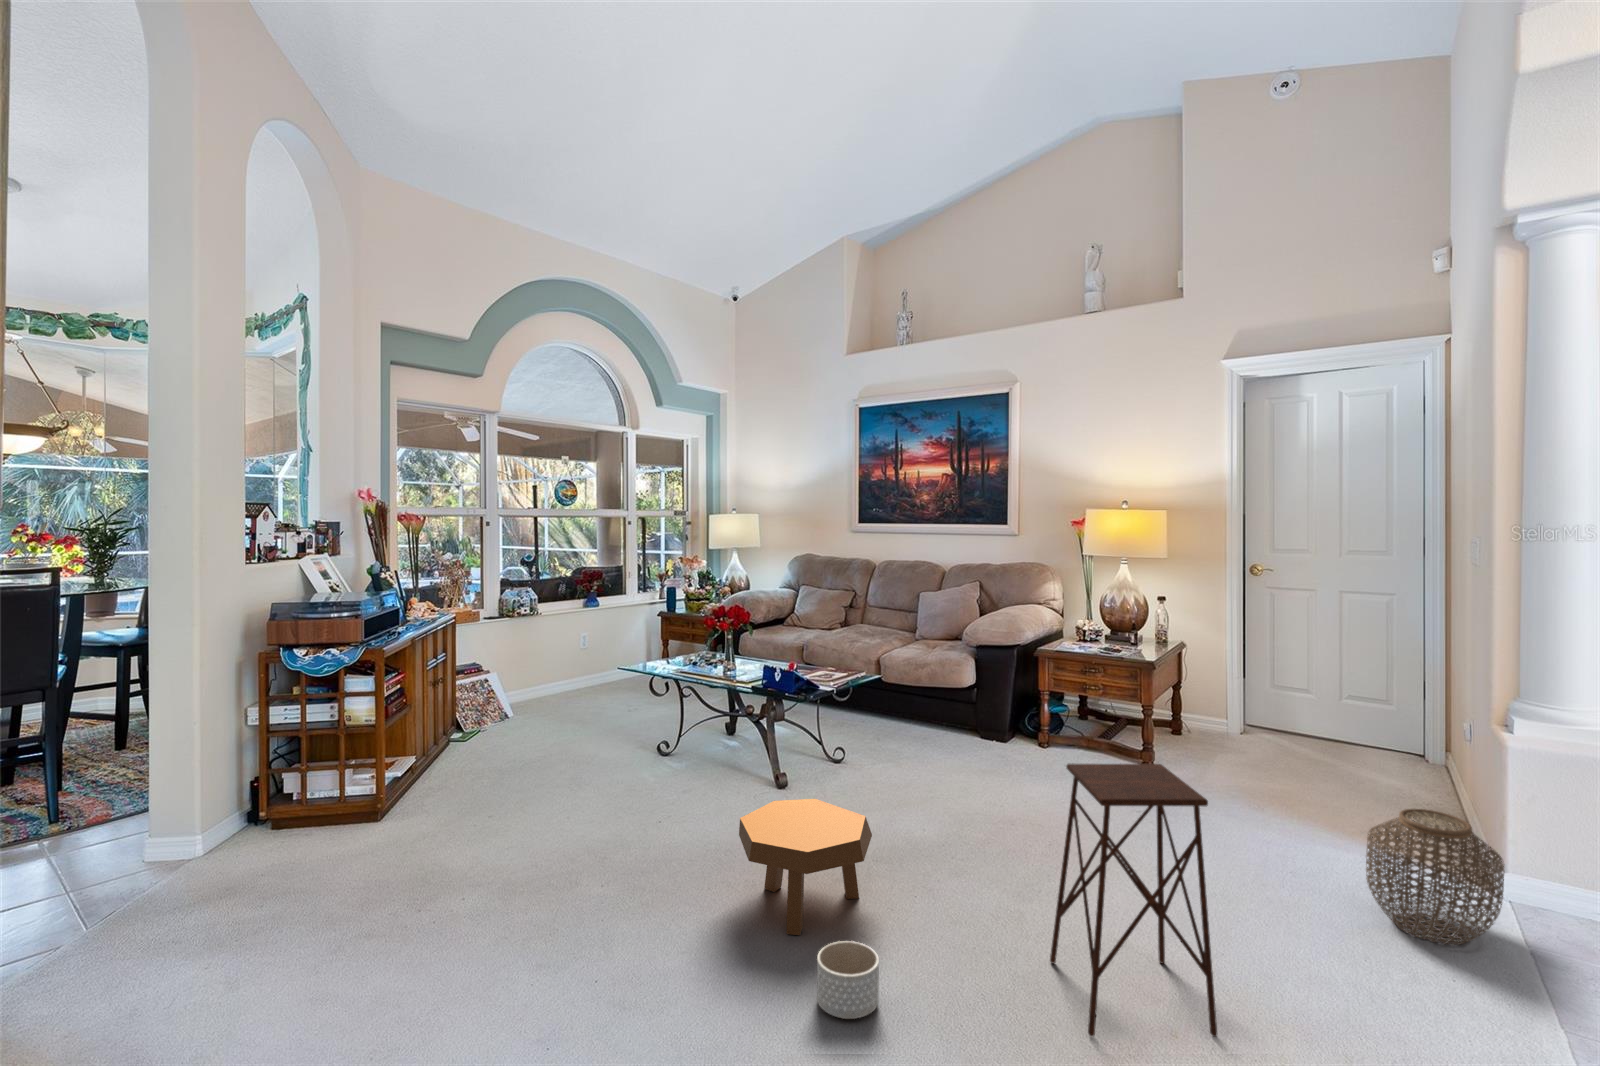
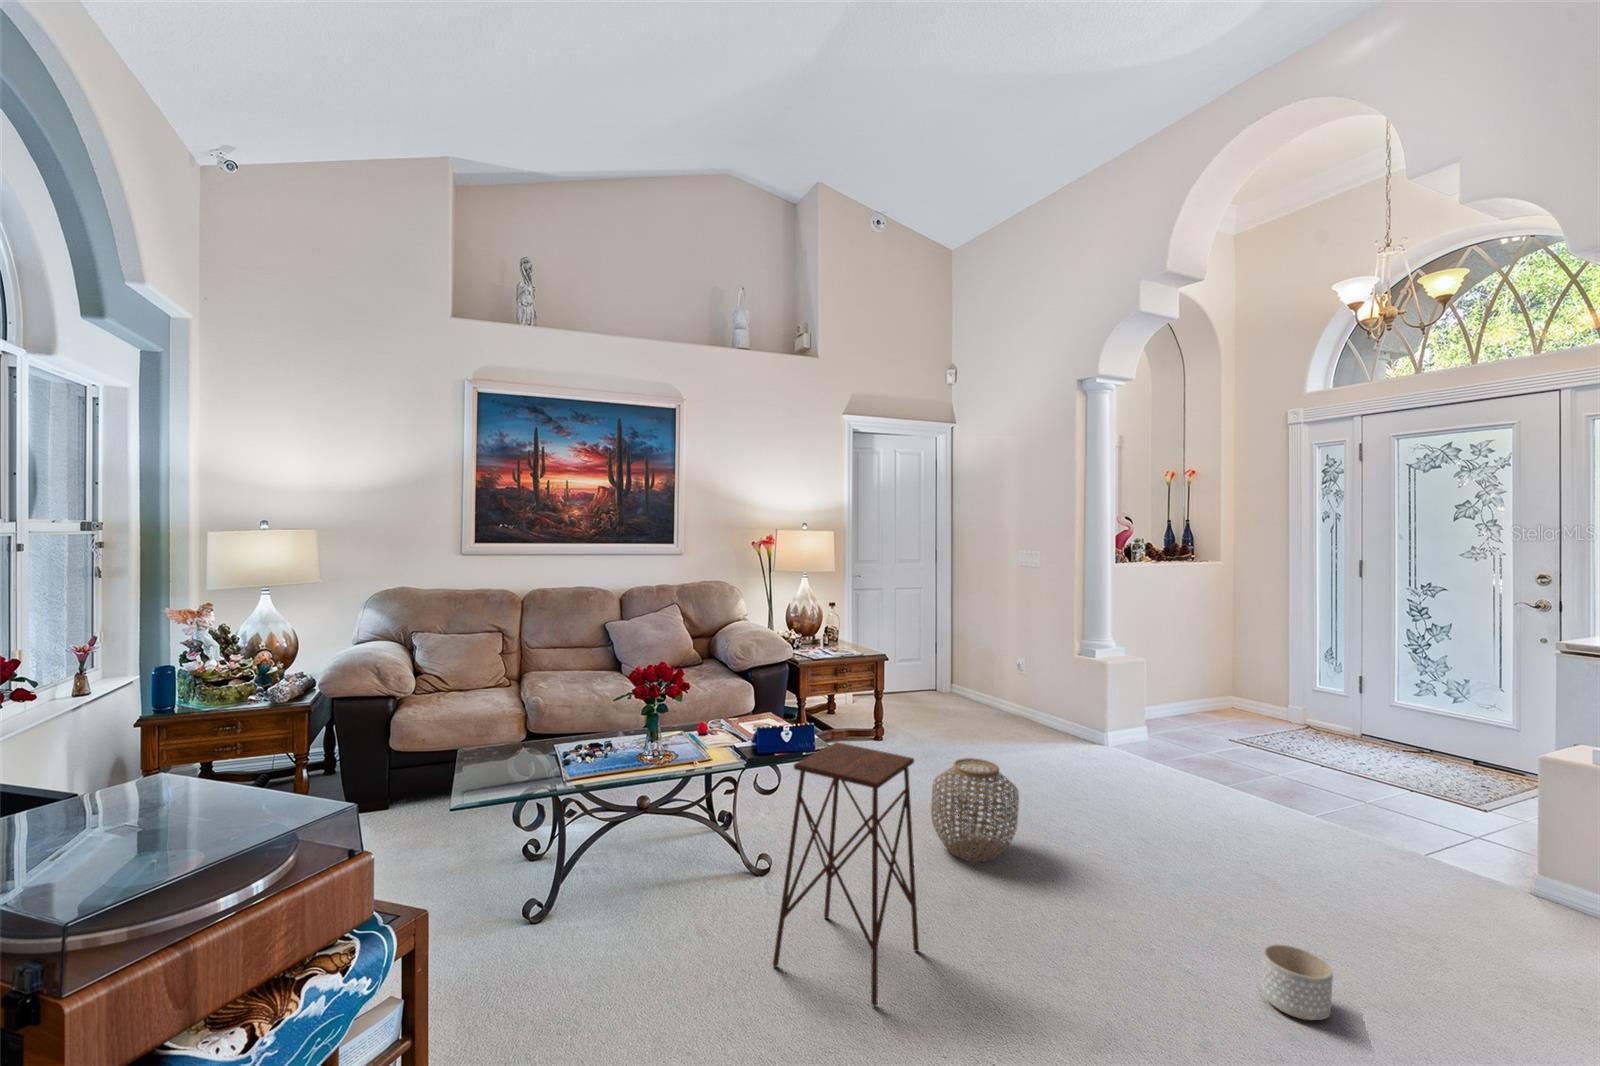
side table: present [1050,764,1217,1037] -> present [773,742,919,1006]
footstool: present [739,799,872,935] -> none [1012,846,1173,994]
woven basket: present [1366,809,1504,944] -> present [931,758,1019,861]

